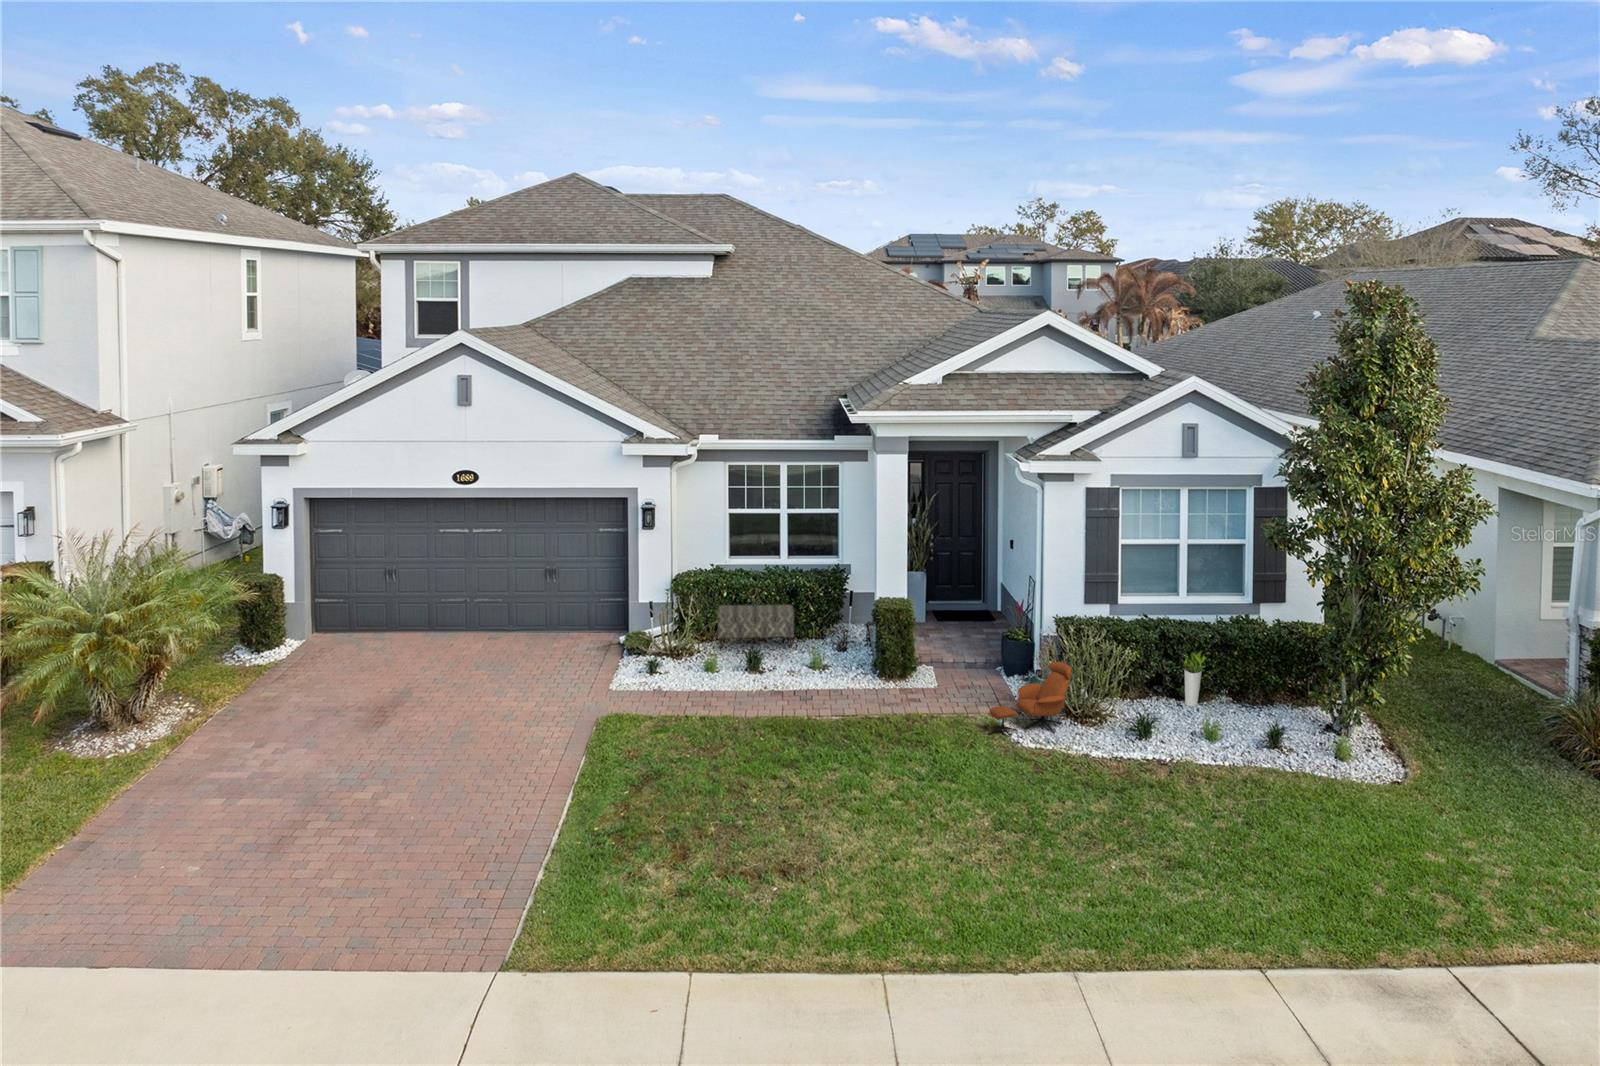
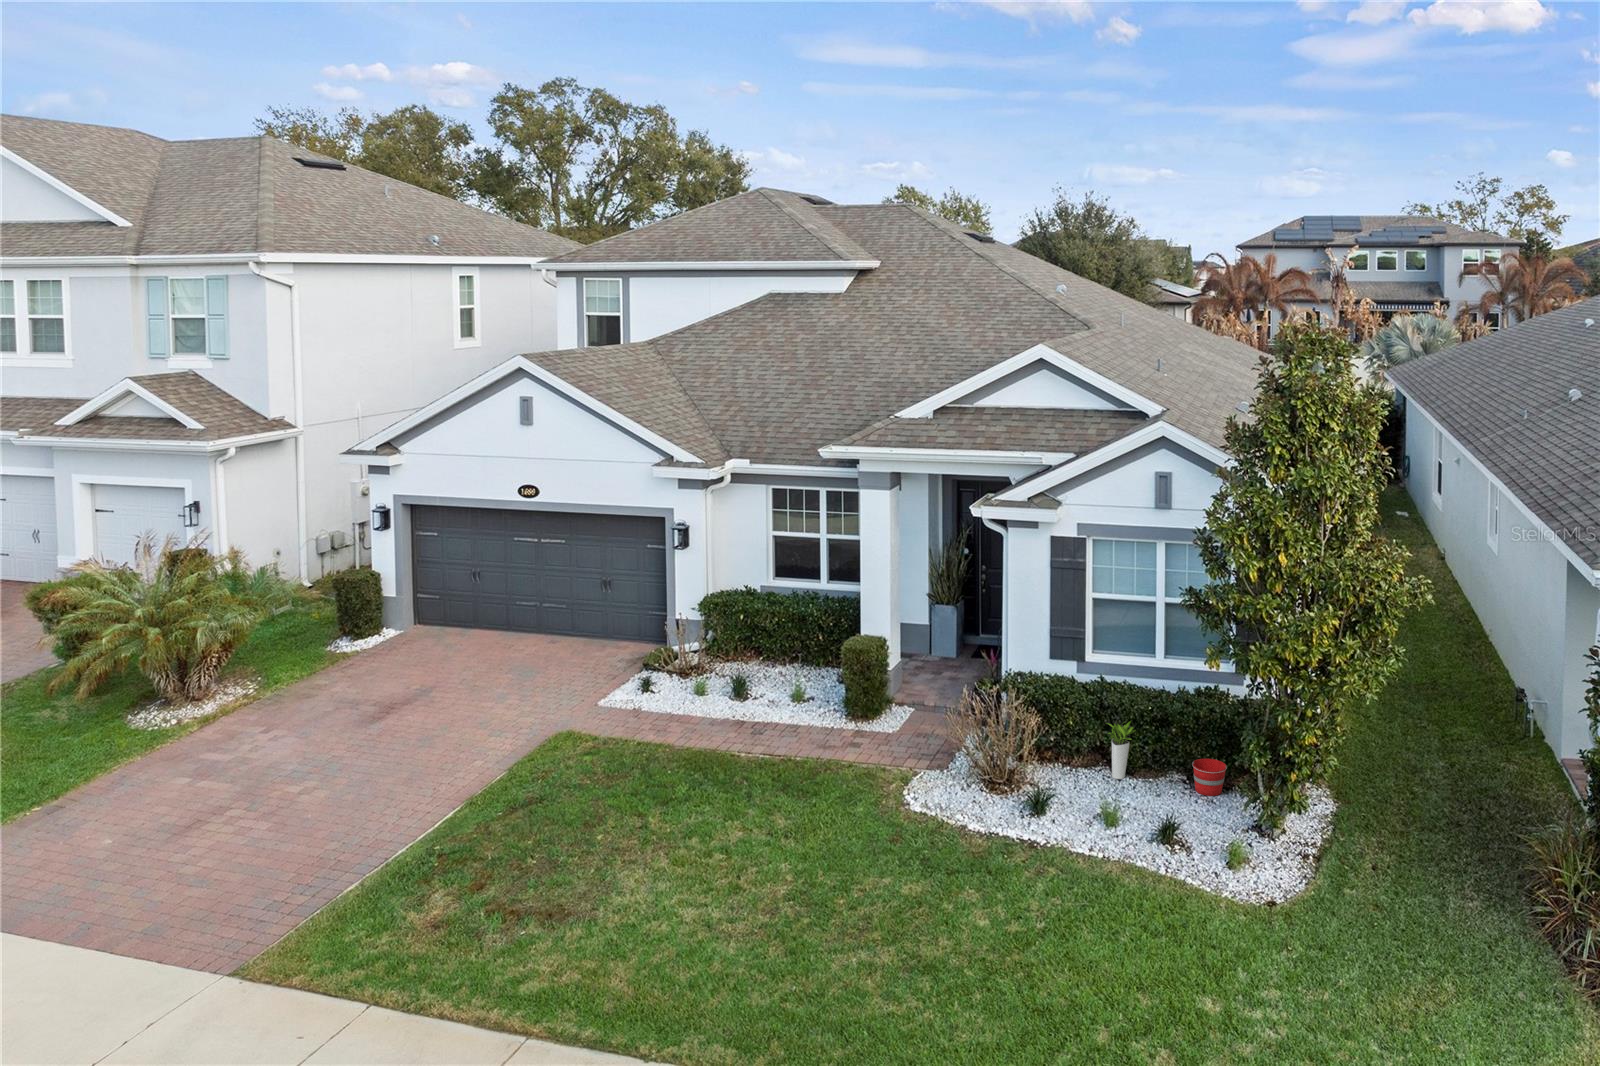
bench: present [717,604,794,648] -> none [723,624,803,670]
lounge chair: present [989,662,1071,737] -> none [875,721,964,795]
bucket: none [1262,679,1295,711] -> present [1192,759,1227,796]

